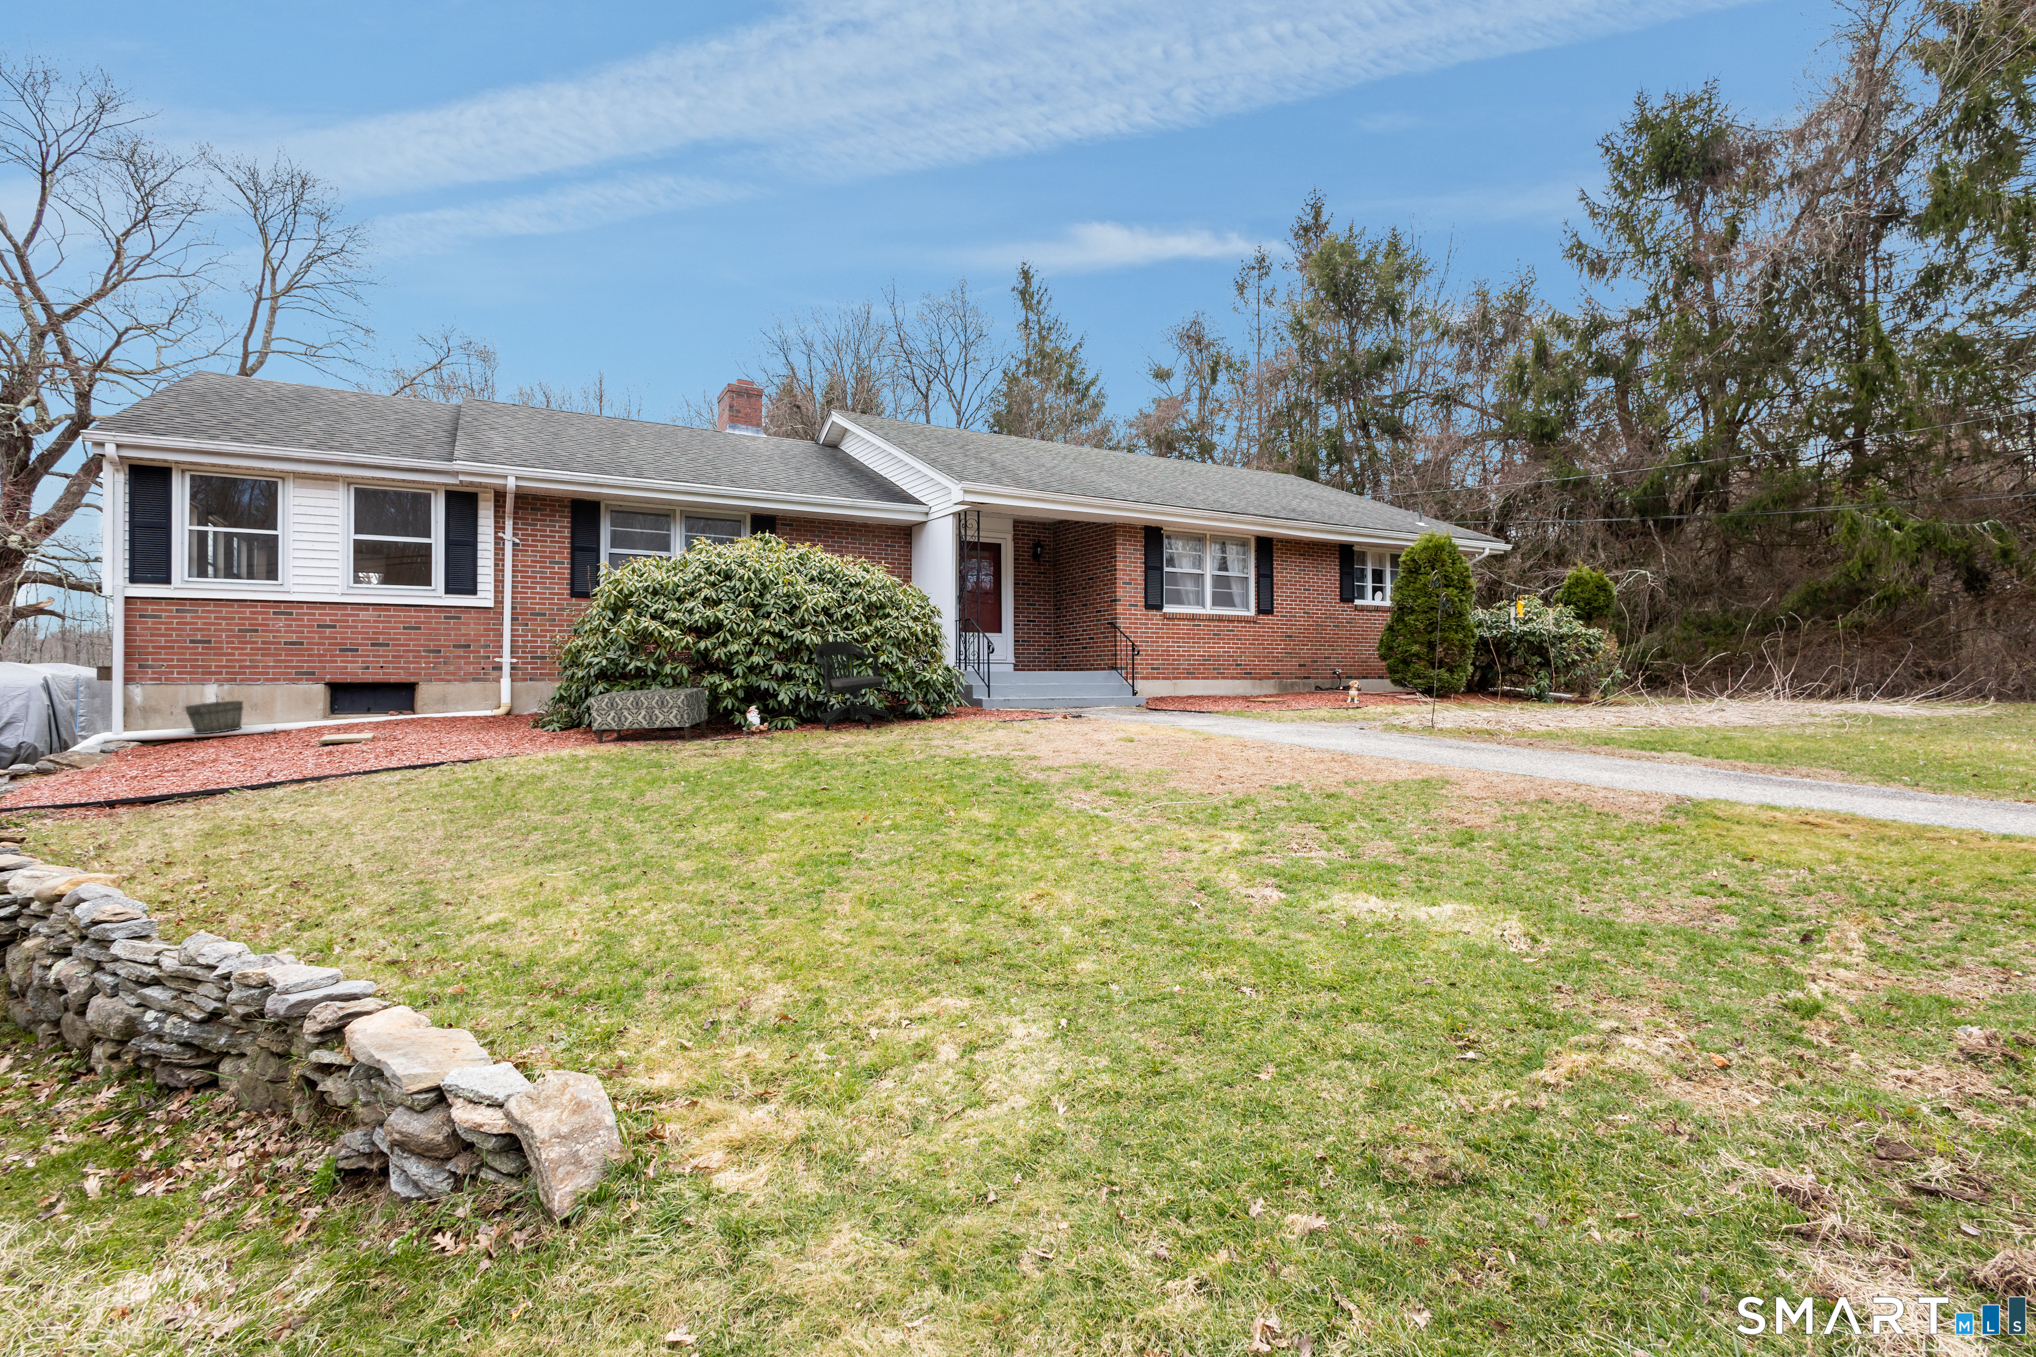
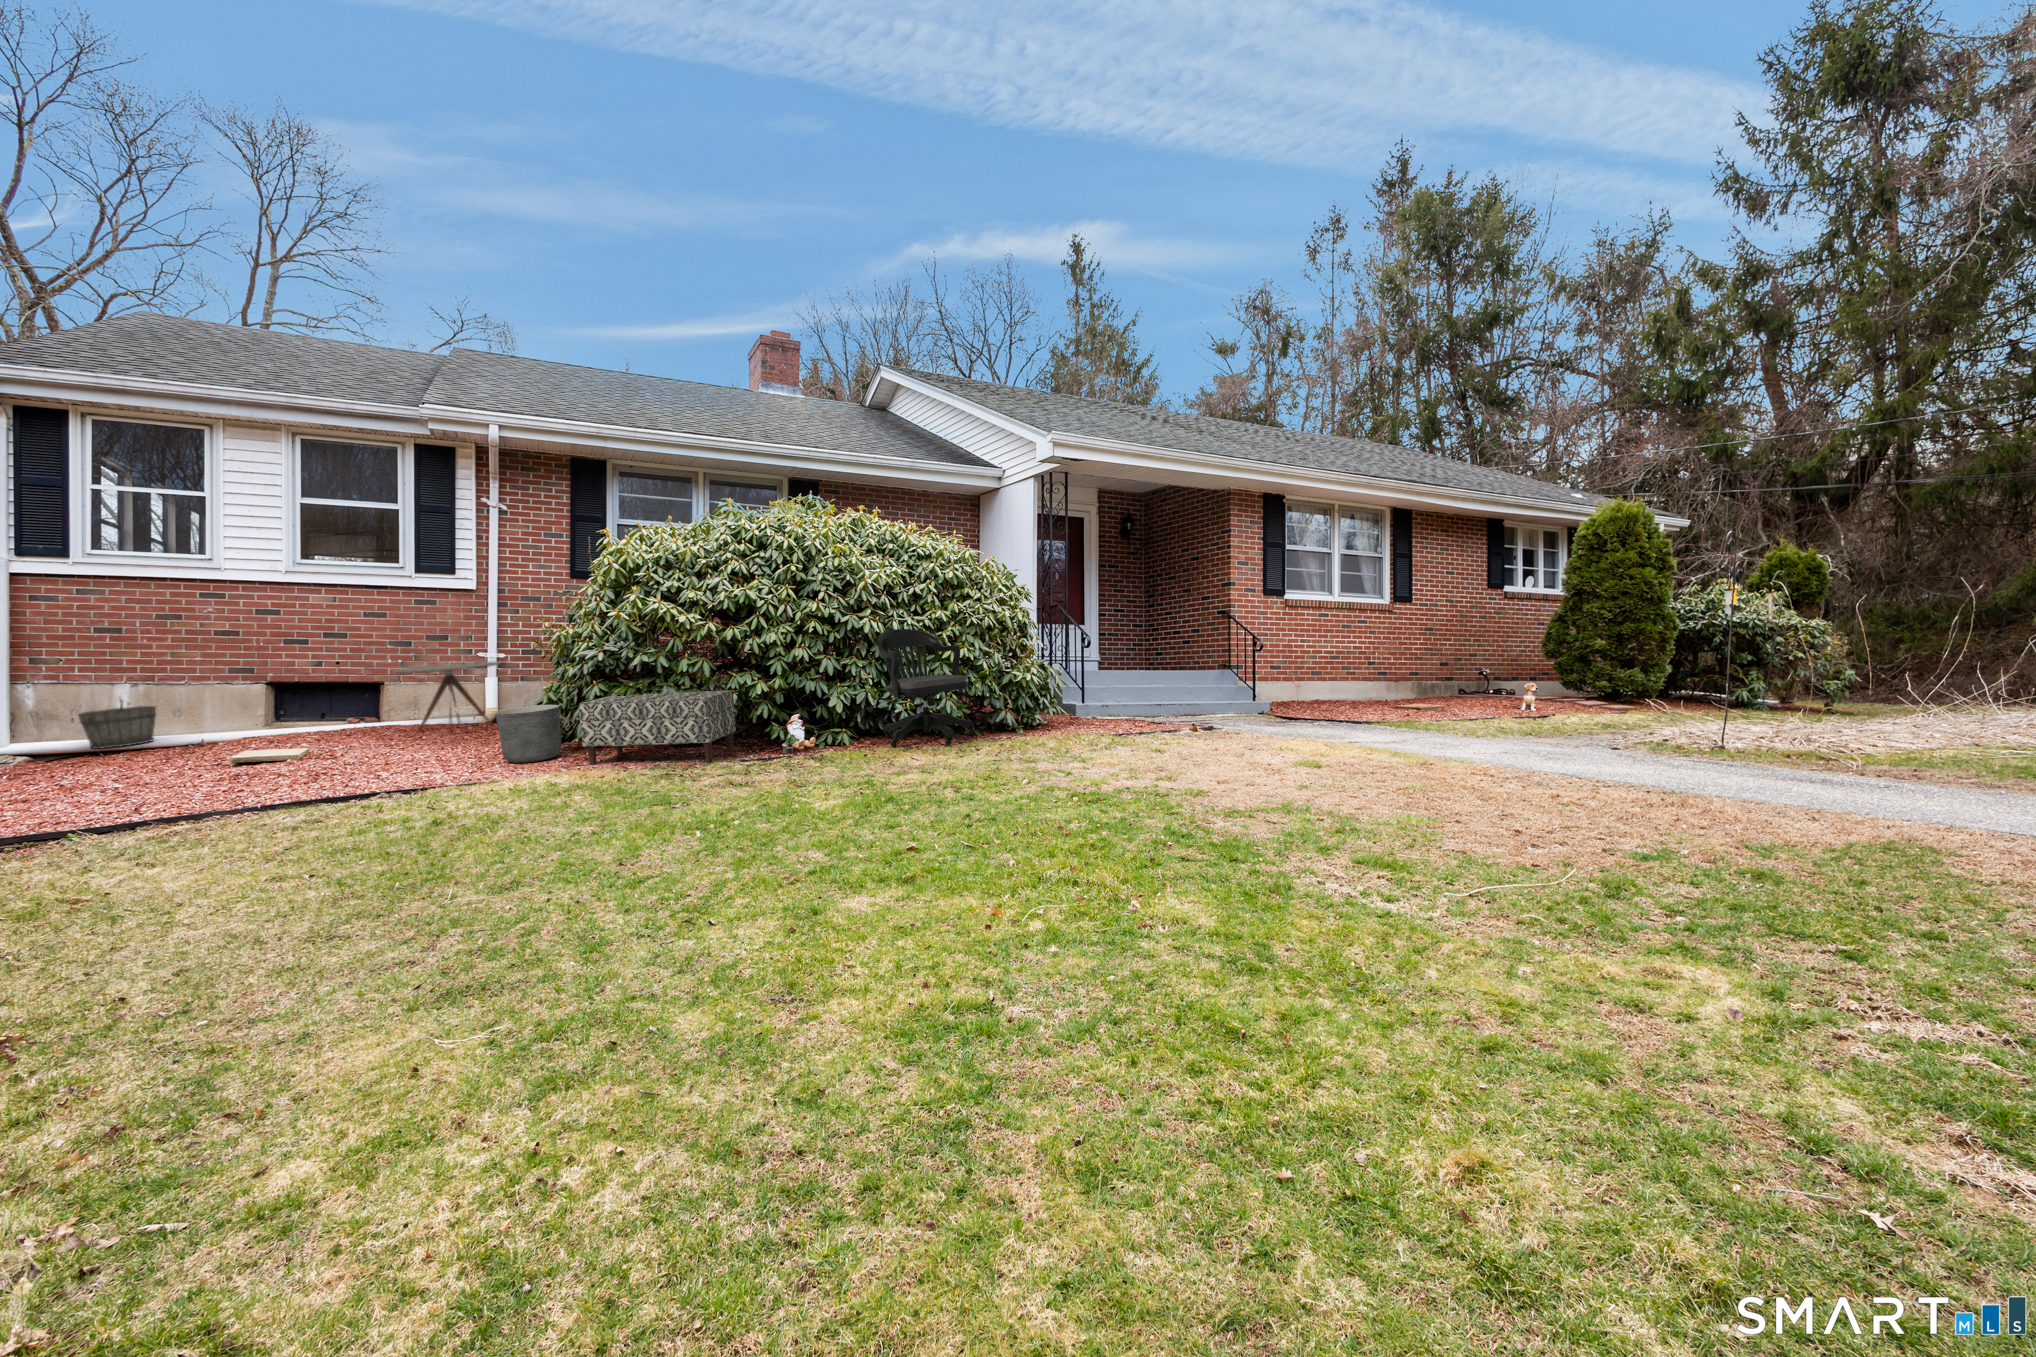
round table: none [430,665,514,722] -> present [394,661,500,731]
planter: none [525,699,574,742] -> present [496,705,561,763]

